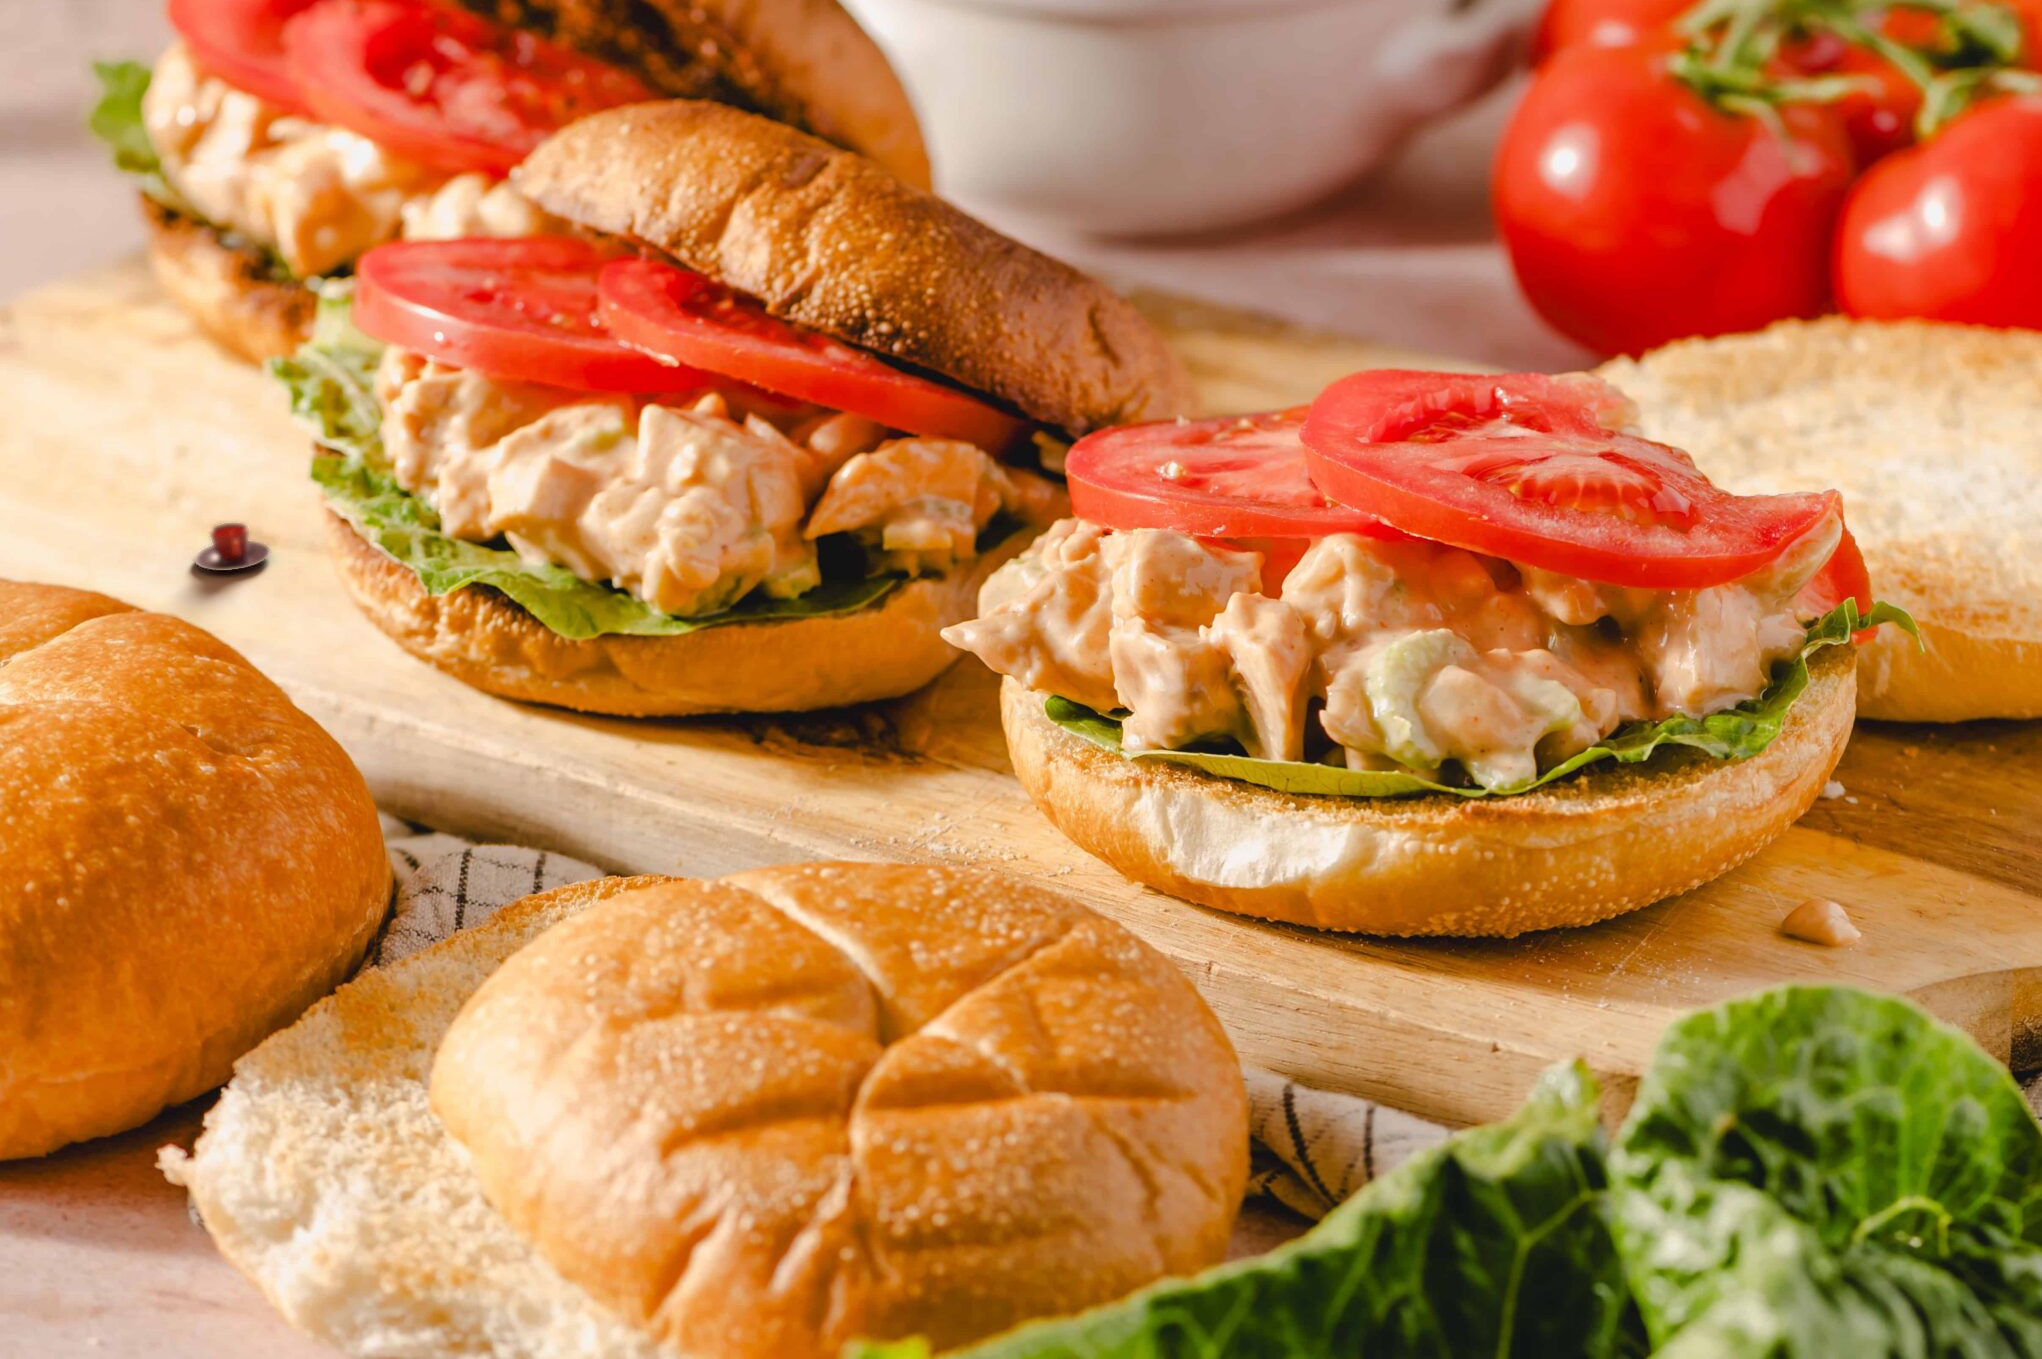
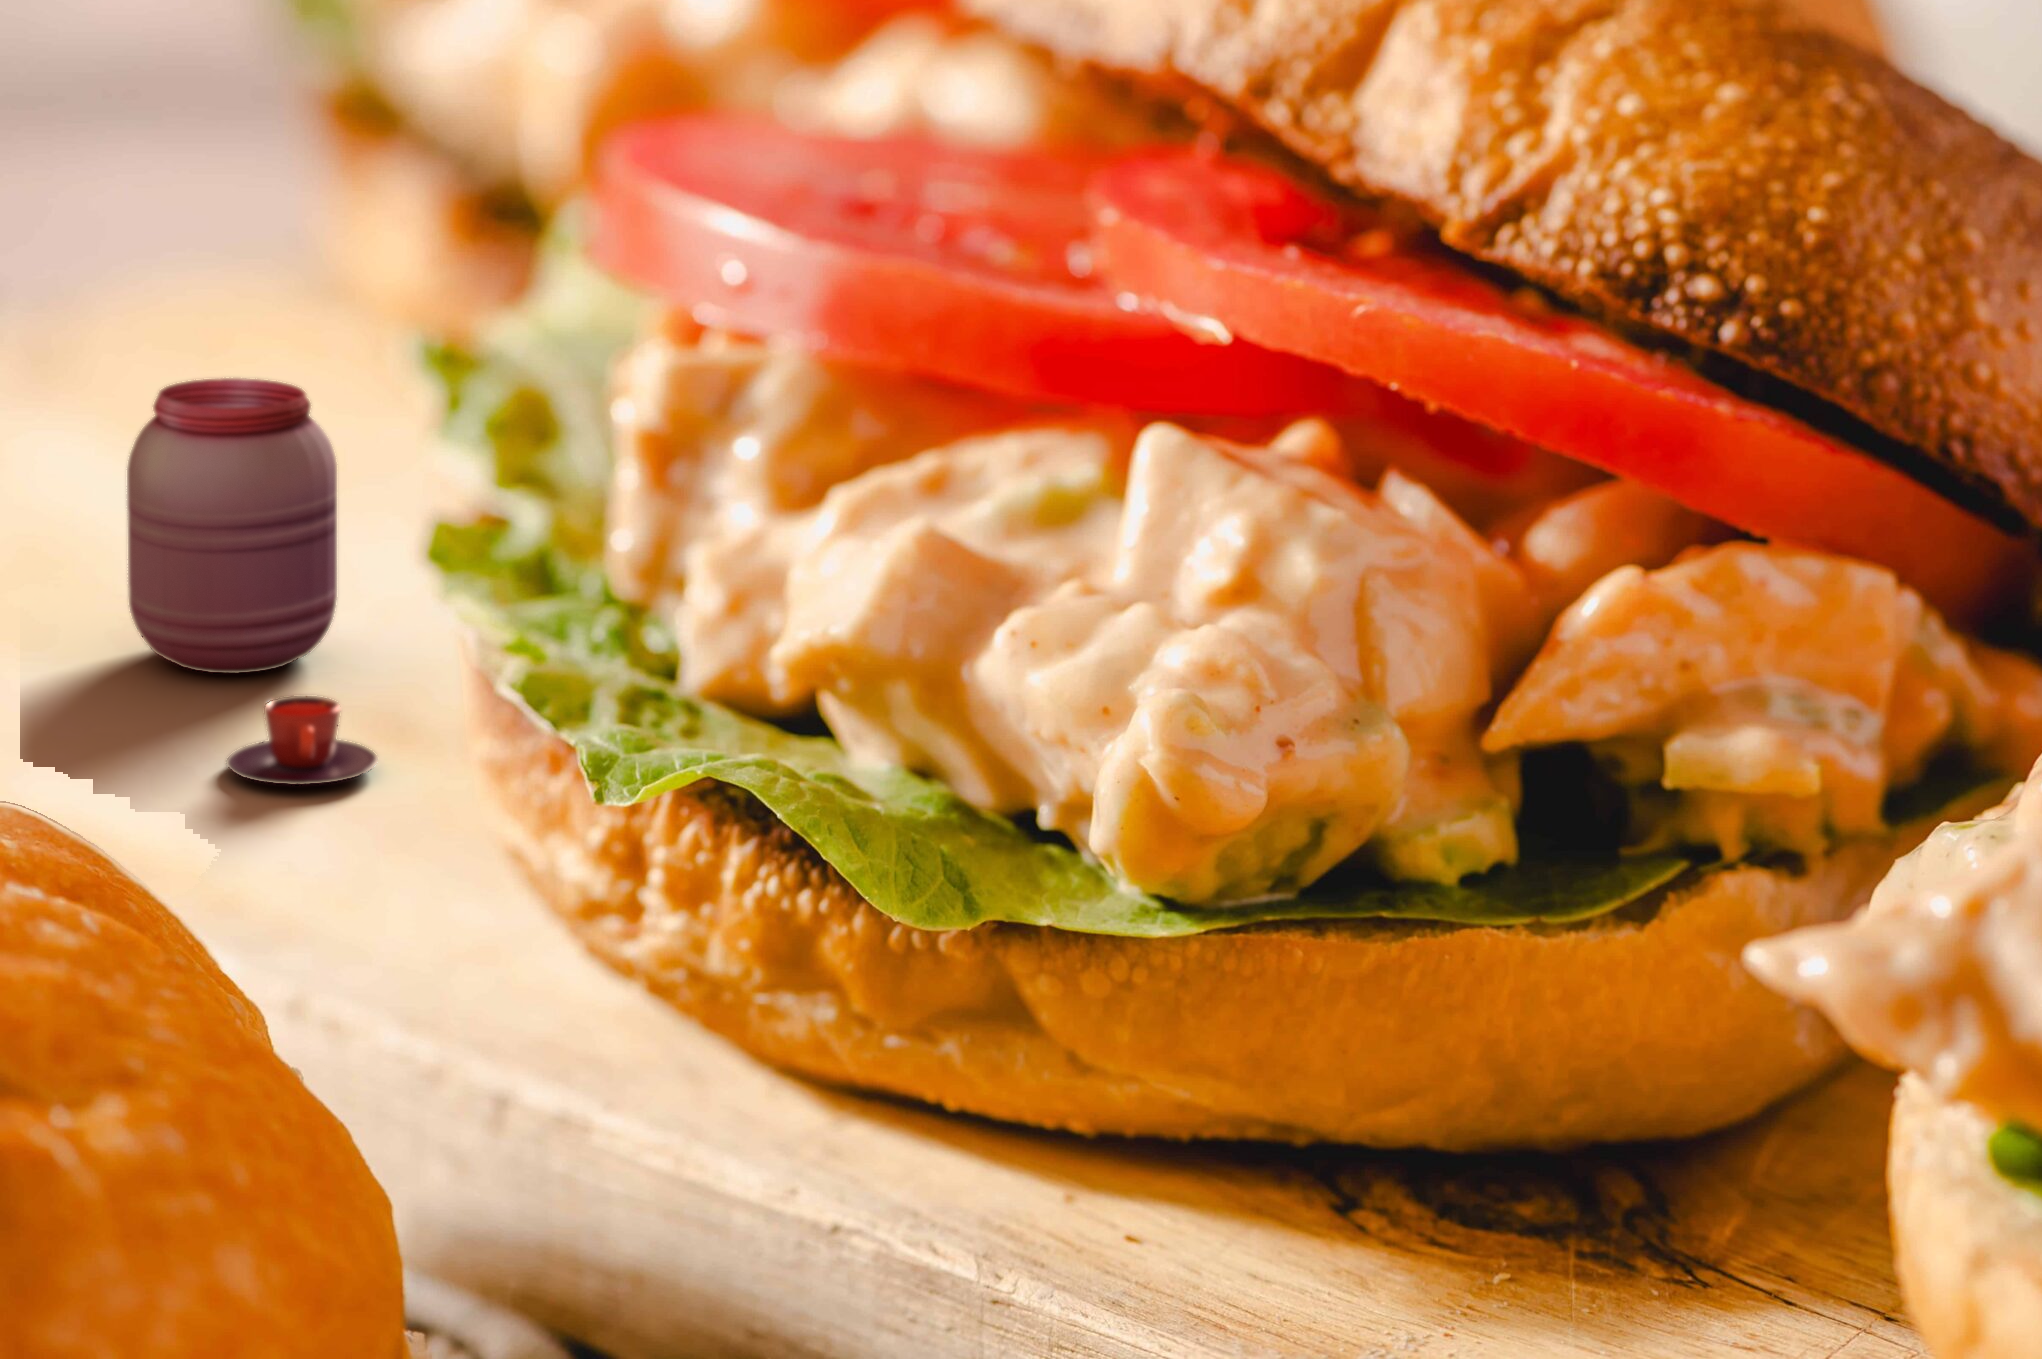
jar: none [105,353,225,507] -> present [127,378,337,673]

